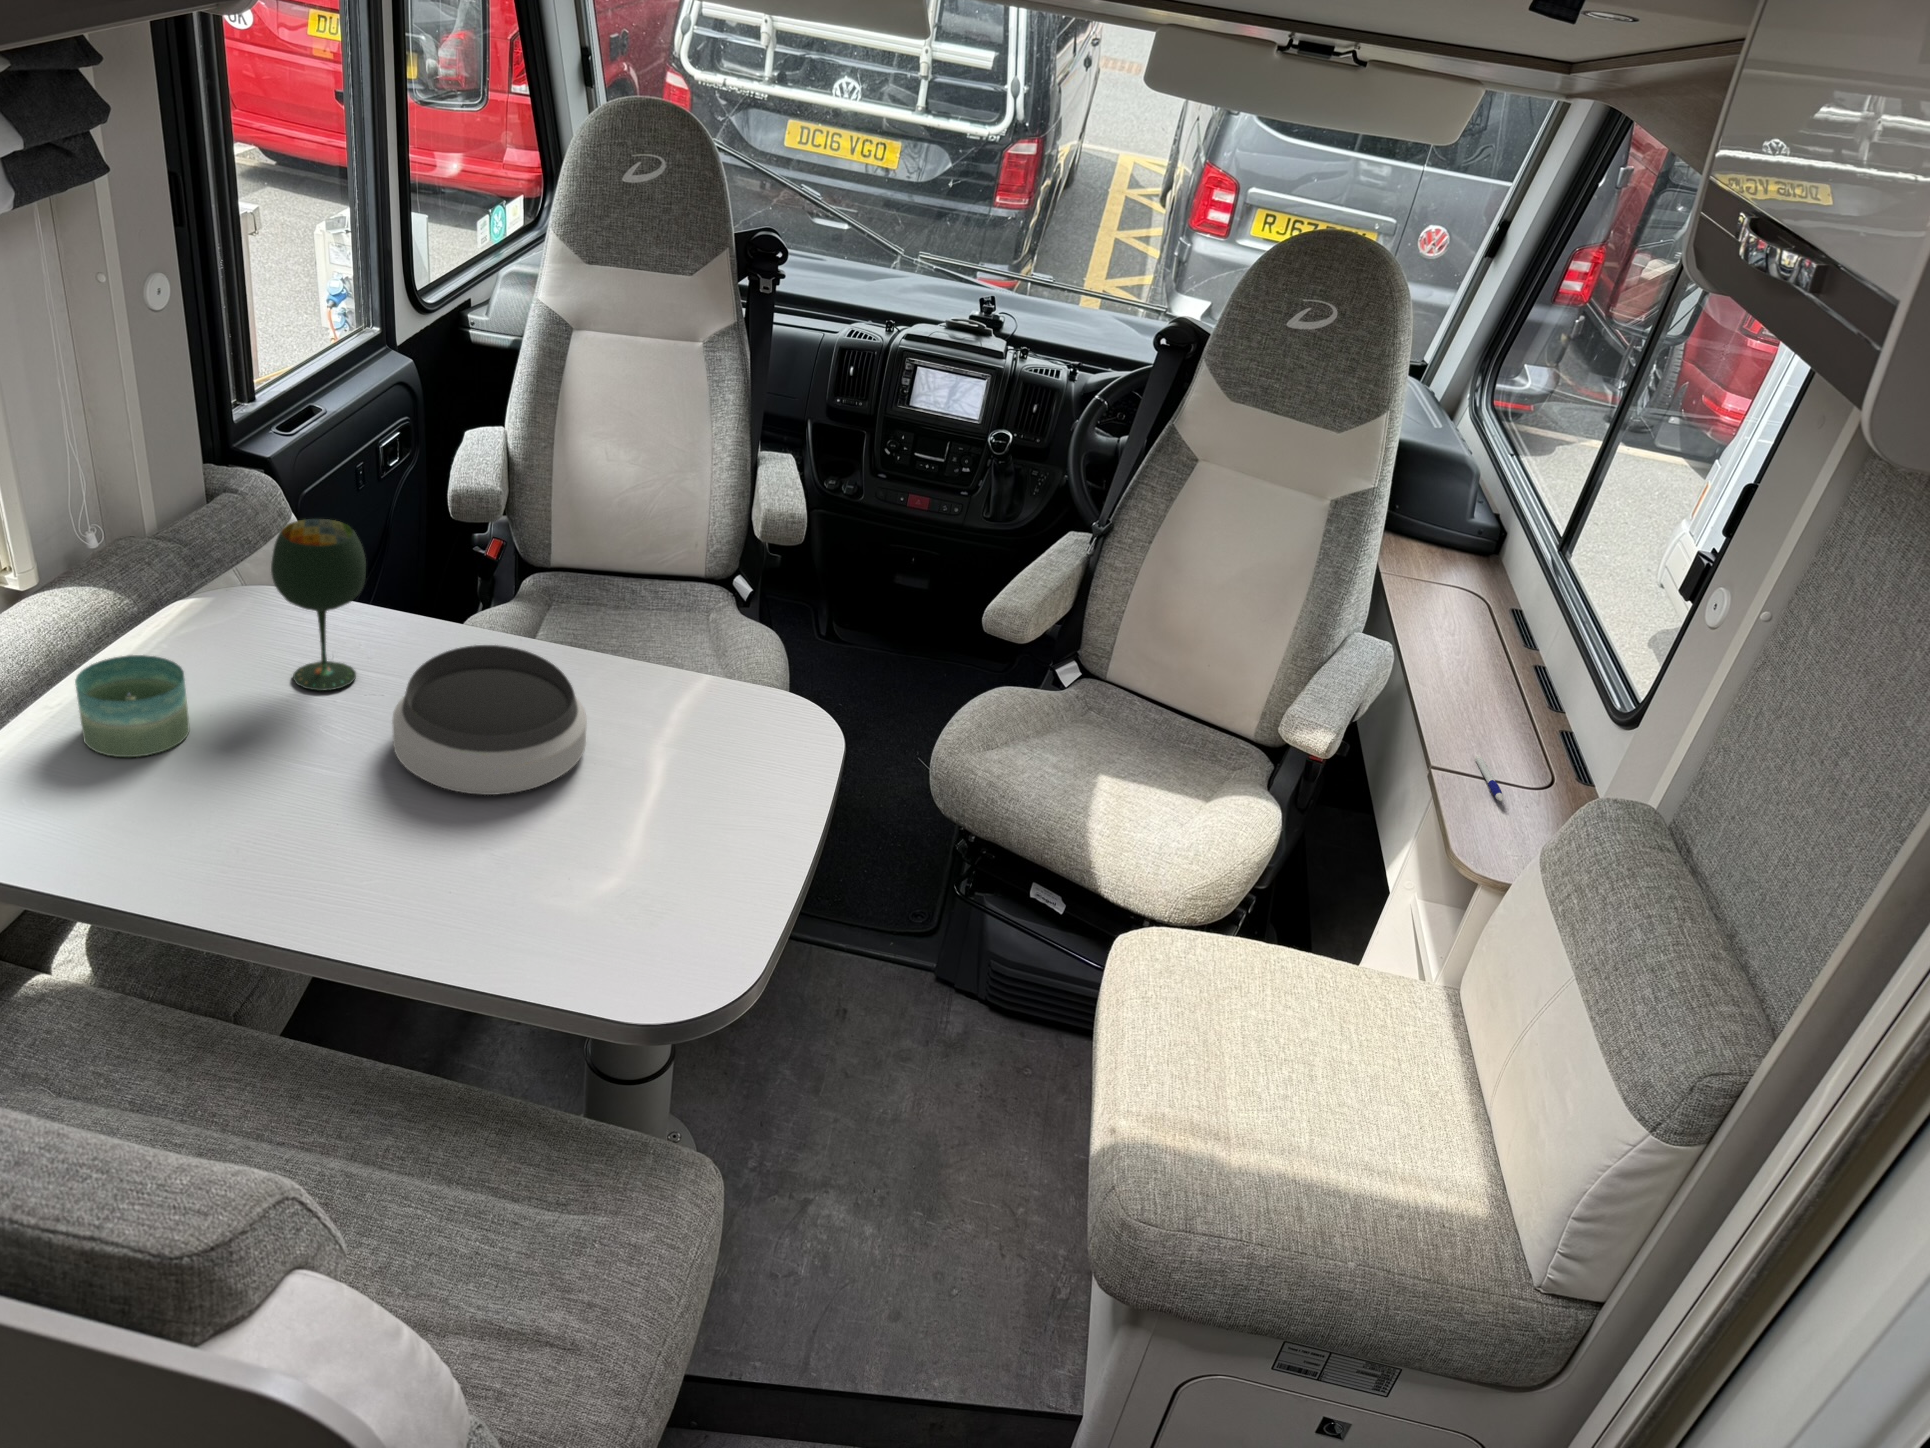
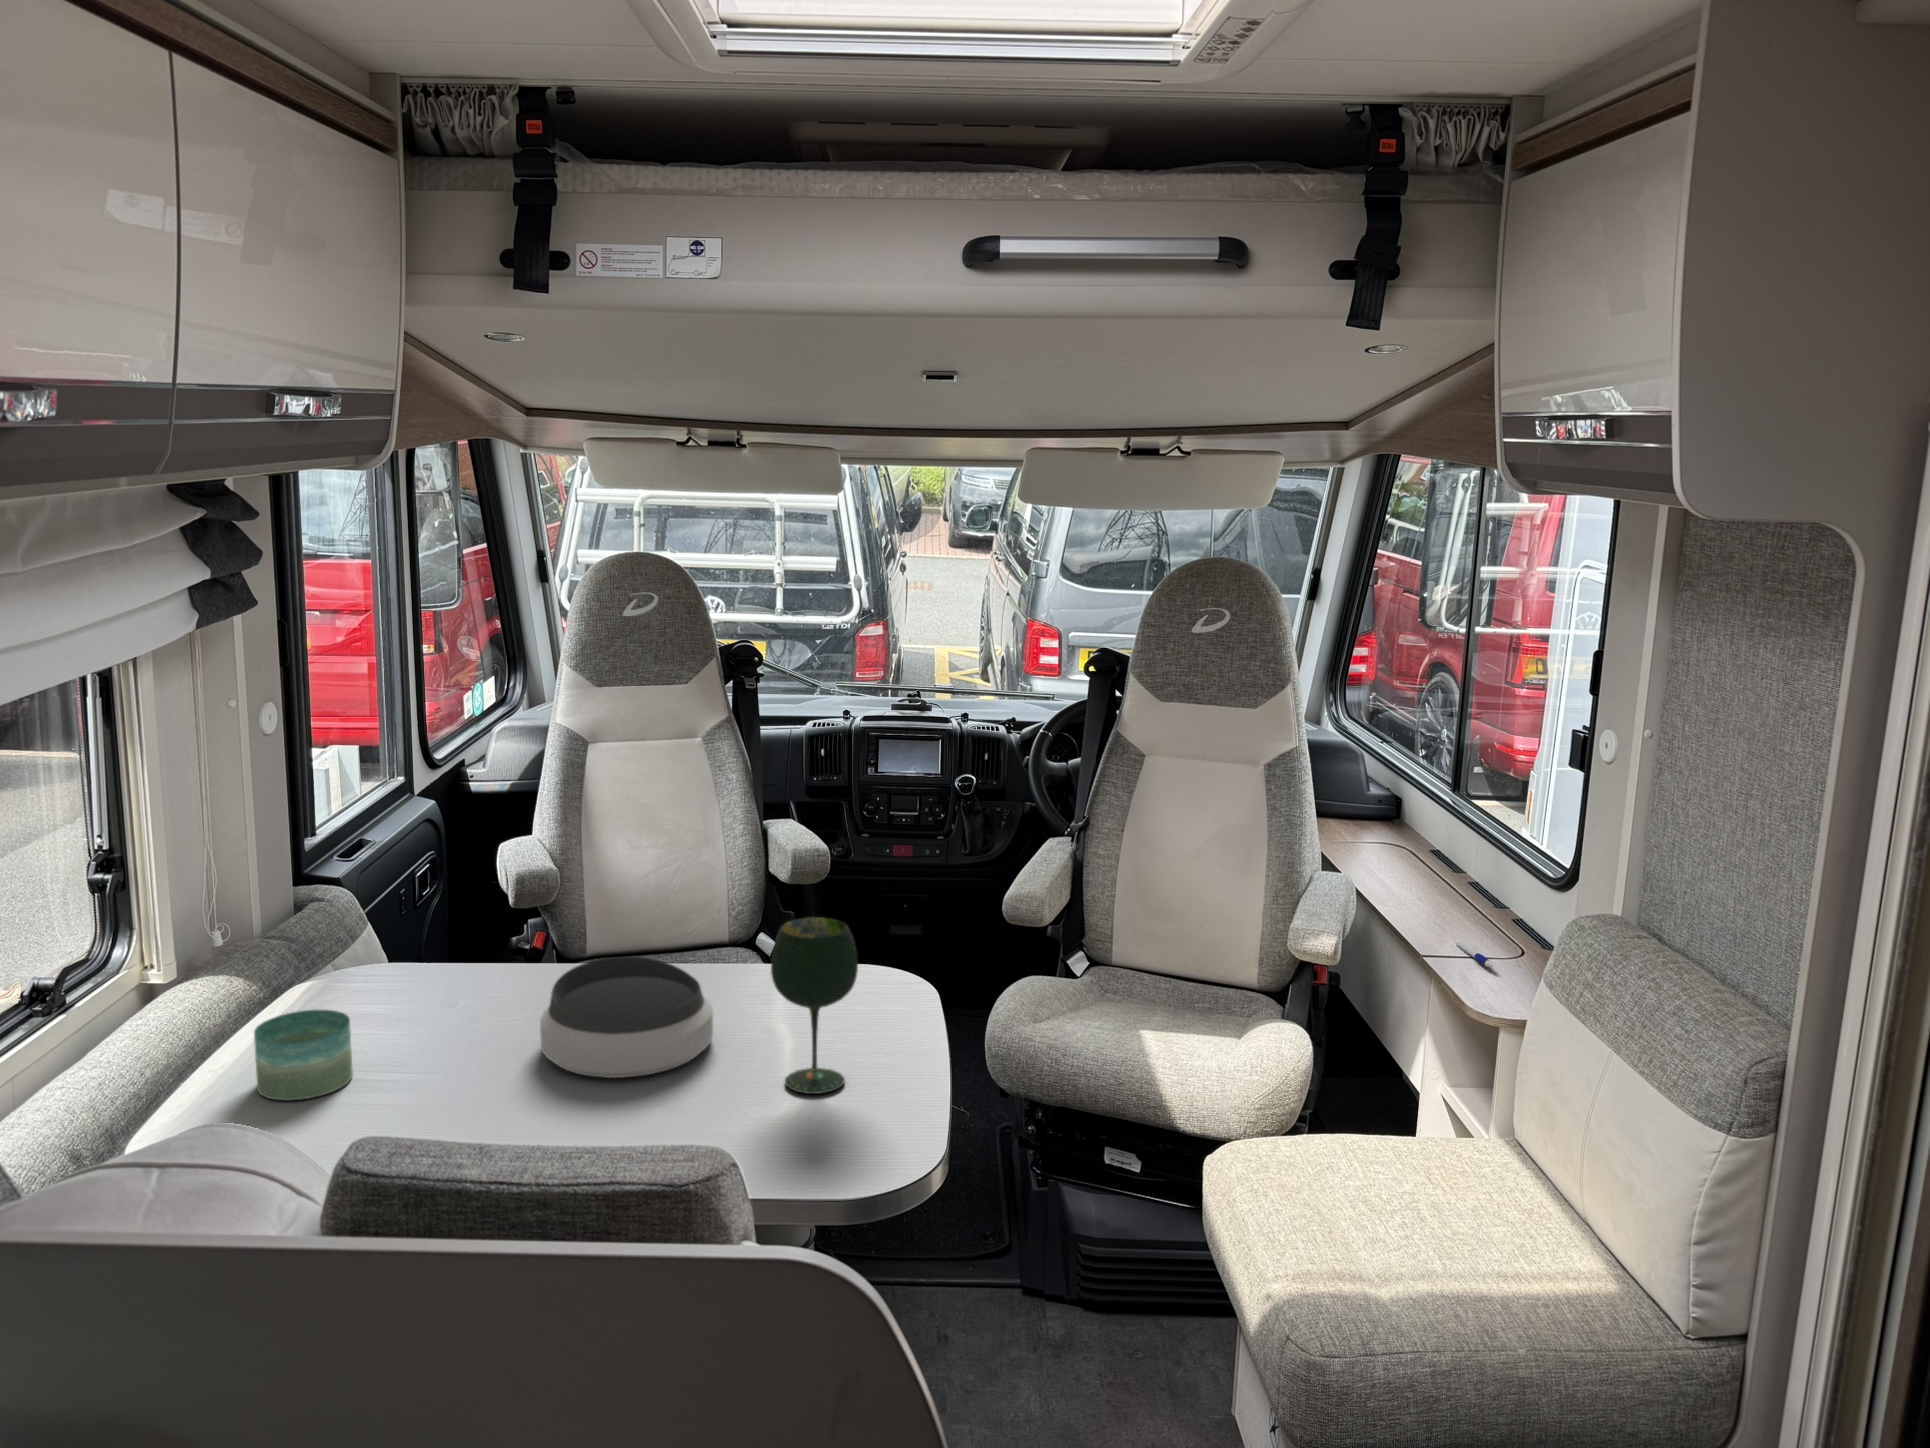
wine glass: present [271,518,366,691] -> present [771,917,858,1094]

